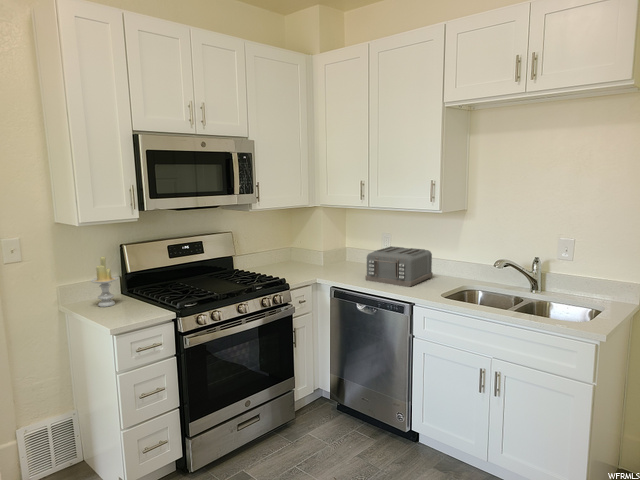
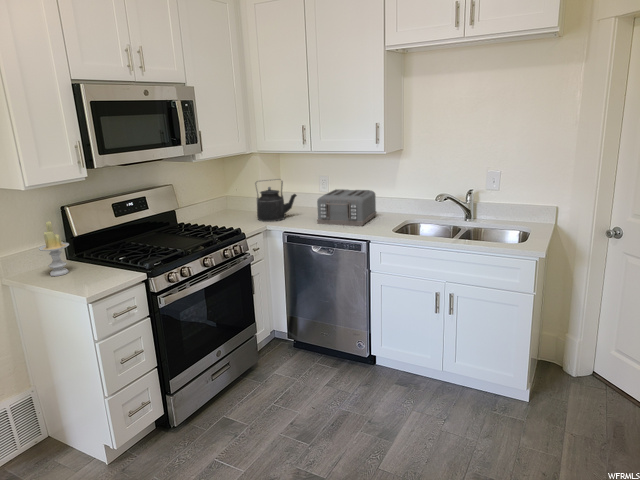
kettle: none [310,232,352,274] -> present [255,179,297,222]

